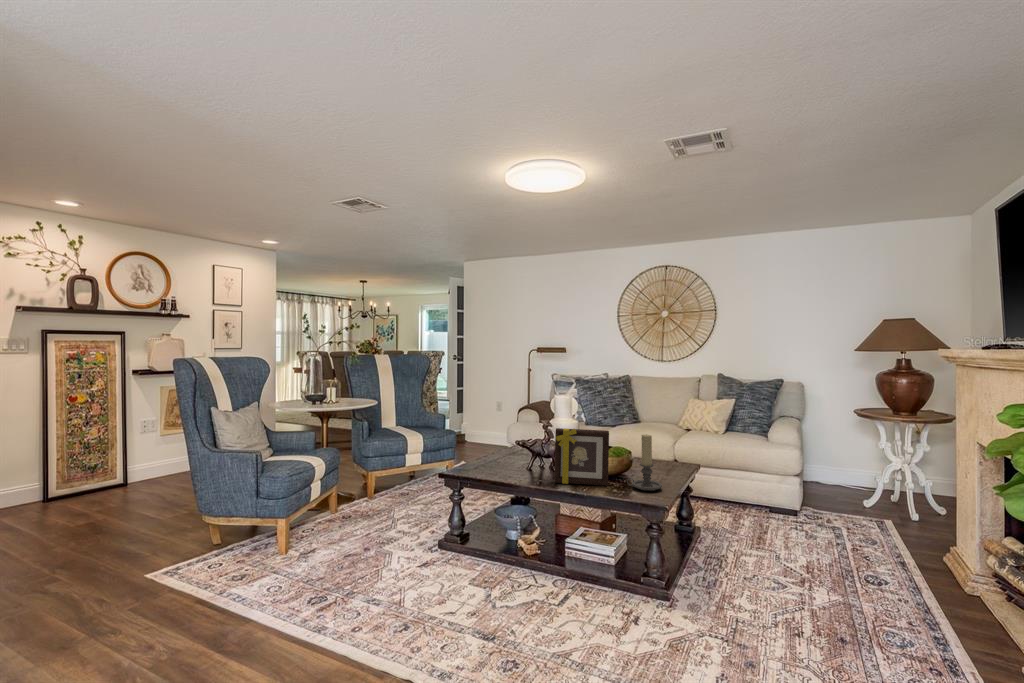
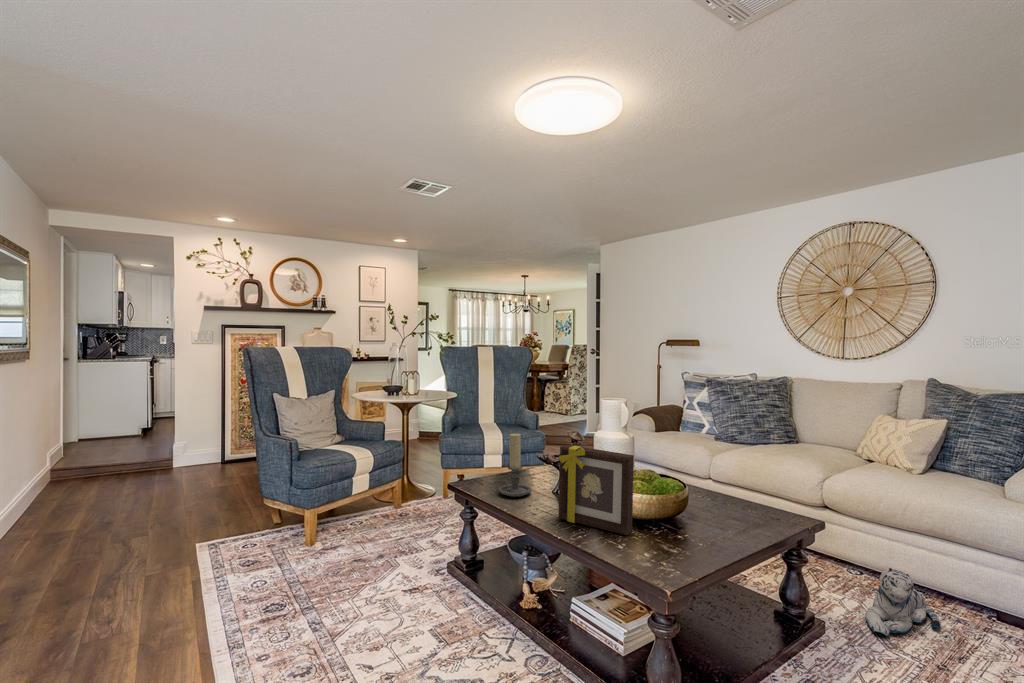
candle holder: present [627,434,662,491] -> present [499,433,532,497]
plush toy: none [712,491,748,532] -> present [866,567,940,636]

